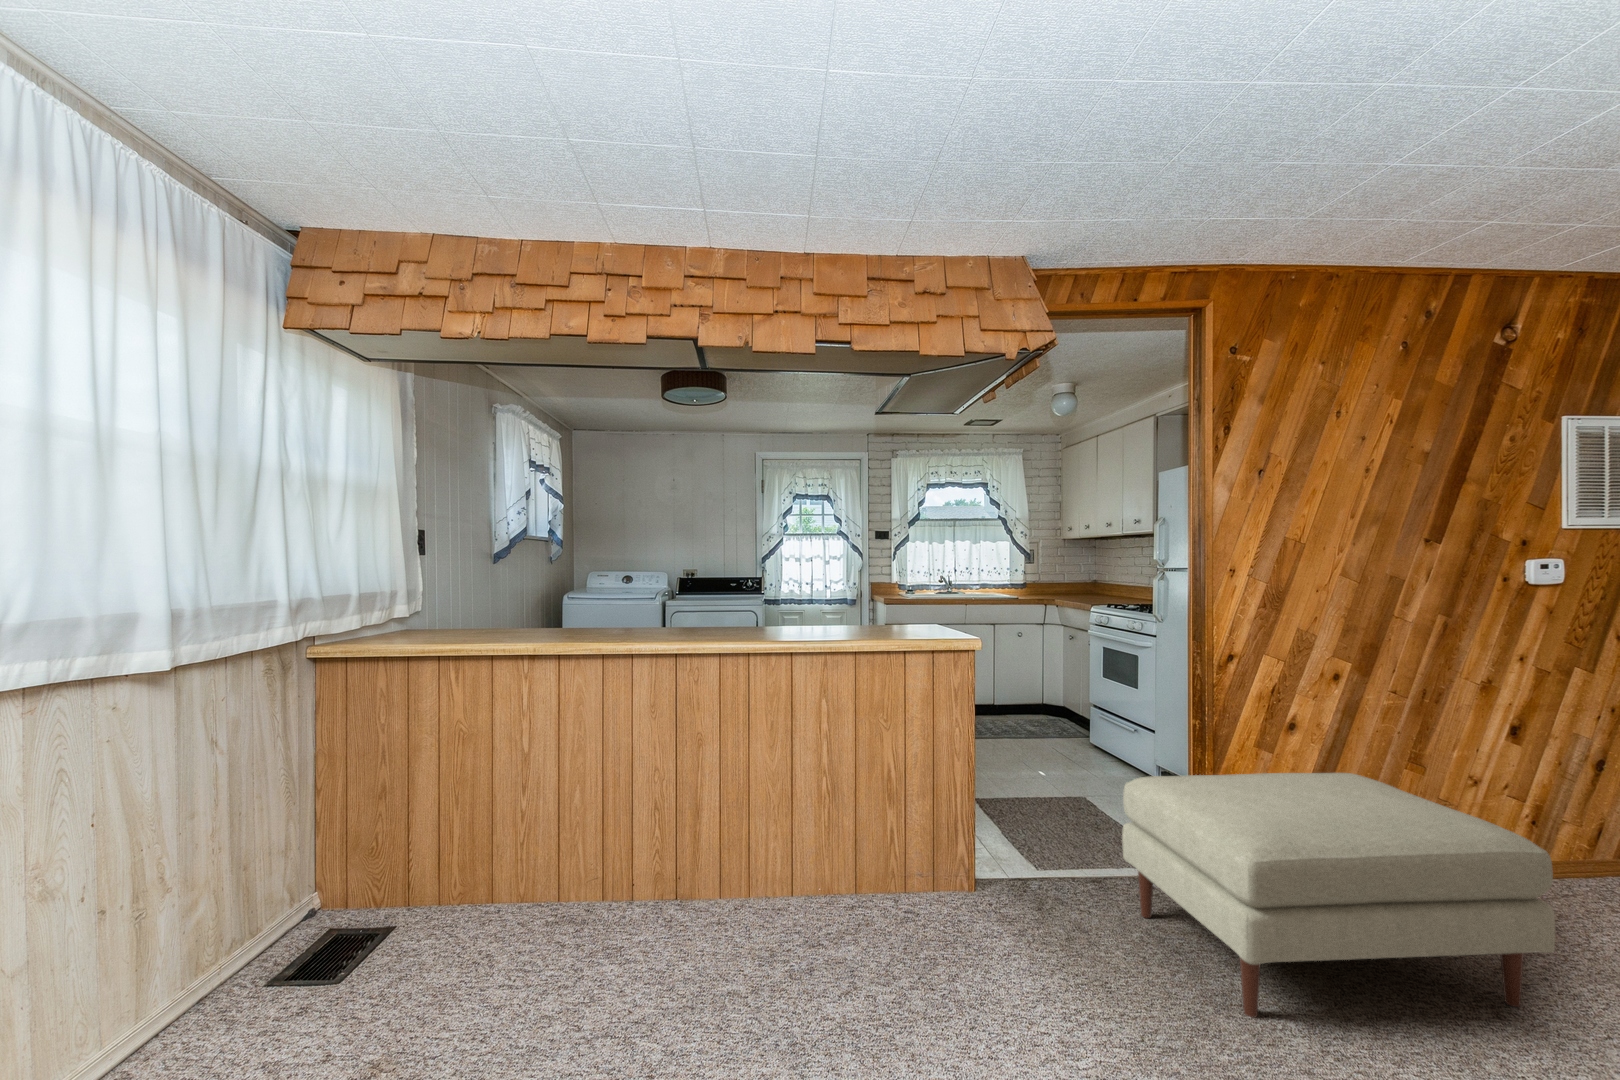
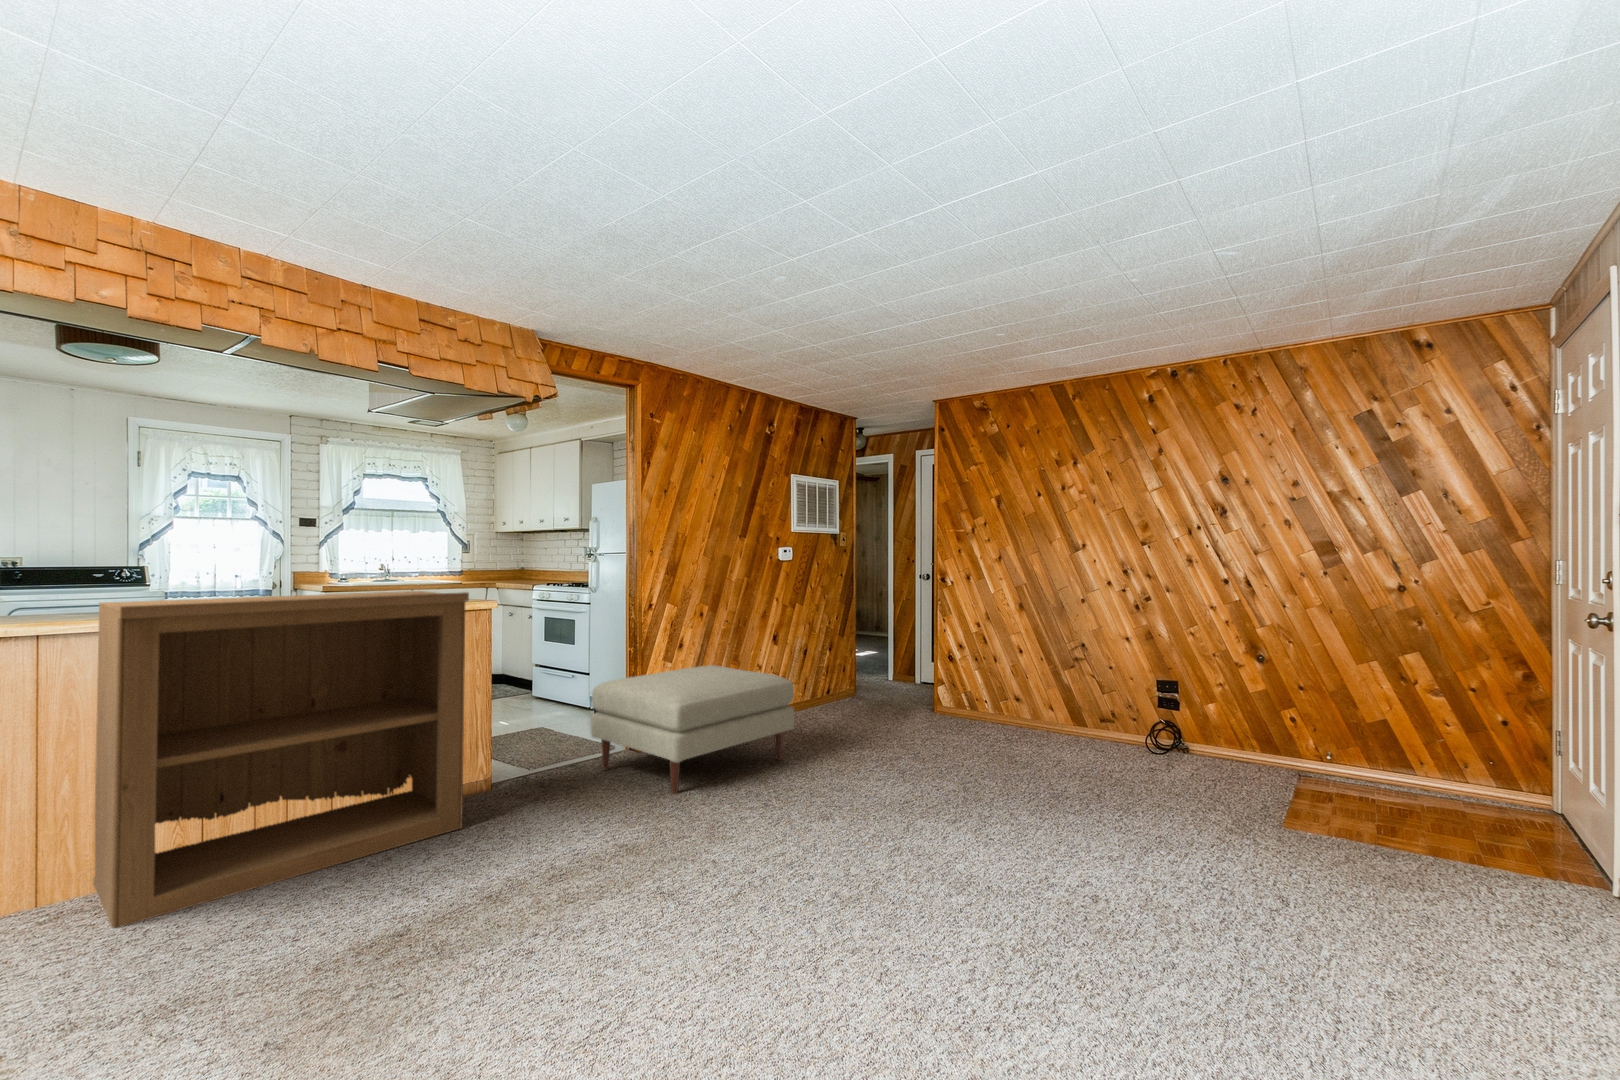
bookshelf: none [546,625,906,977] -> present [93,591,469,928]

